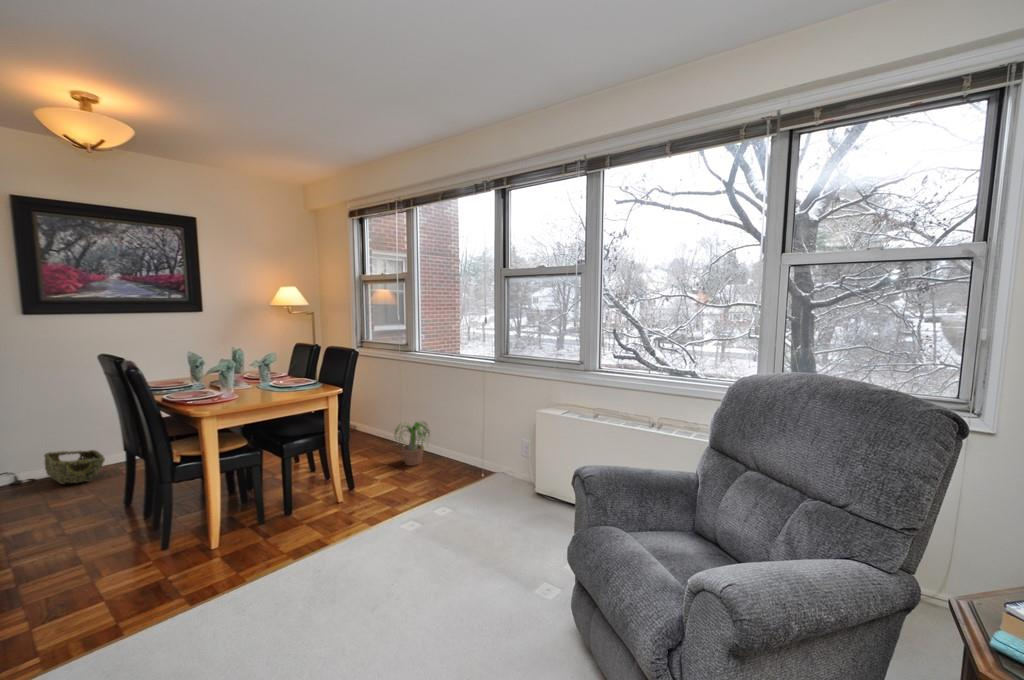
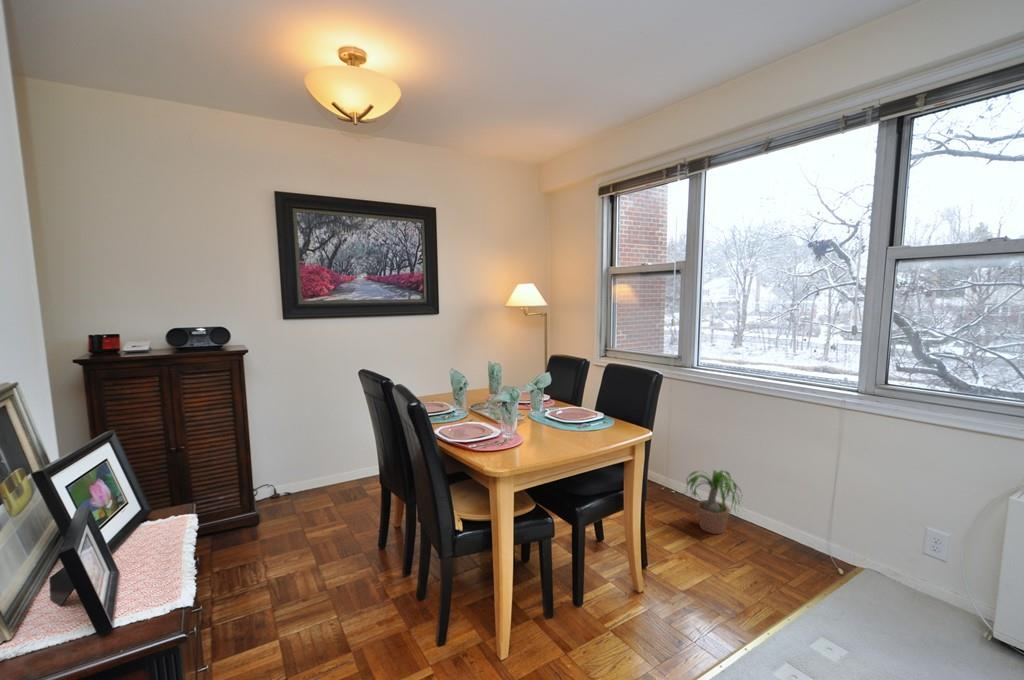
woven basket: present [44,450,105,484] -> none [303,465,357,507]

